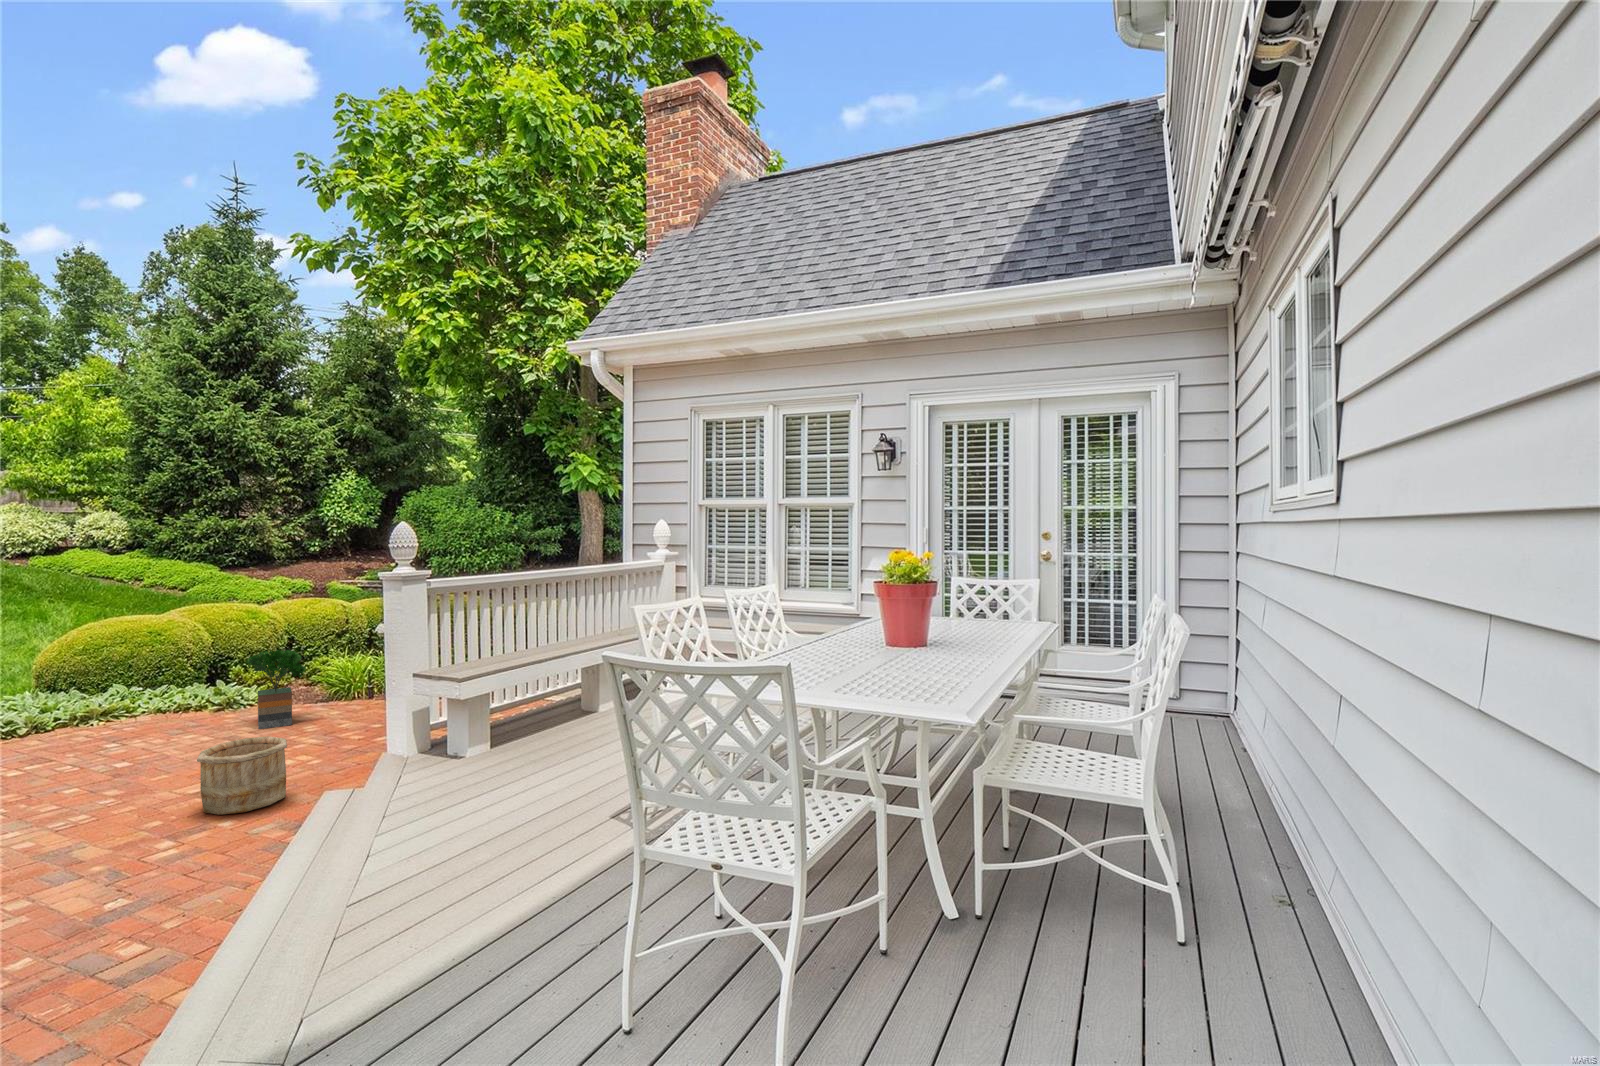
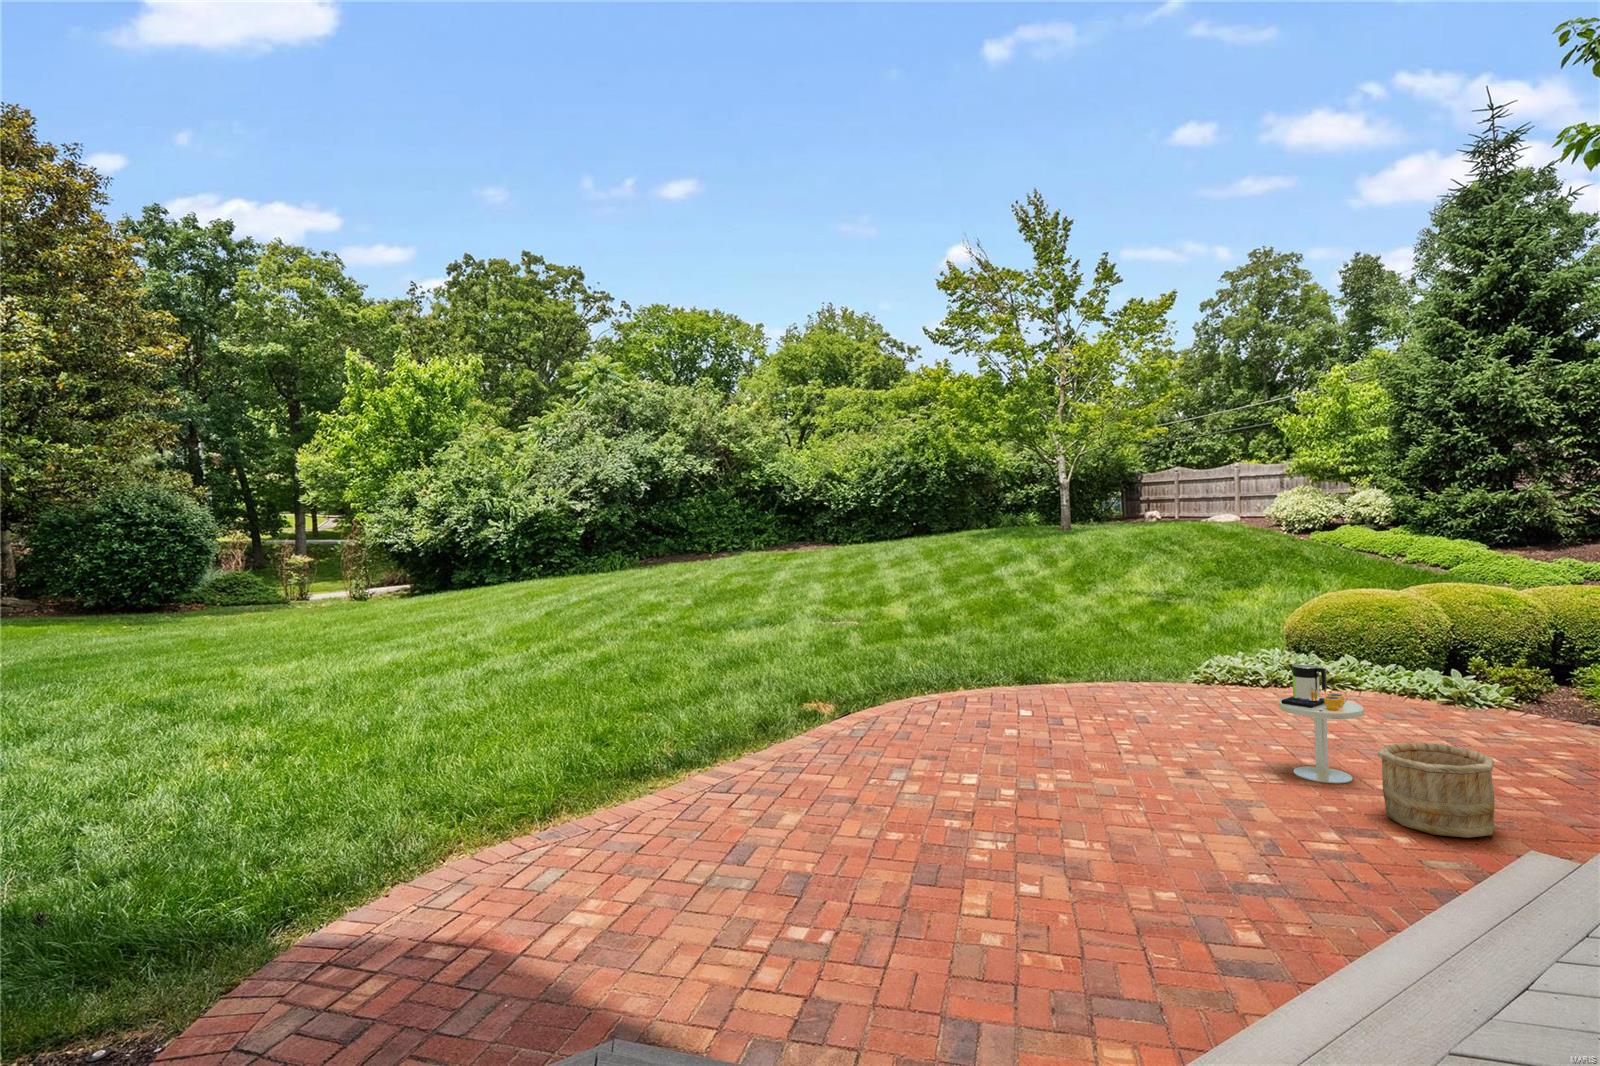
potted tree: present [247,650,306,729] -> none [1470,642,1559,743]
side table: none [83,694,174,809] -> present [1278,664,1364,783]

